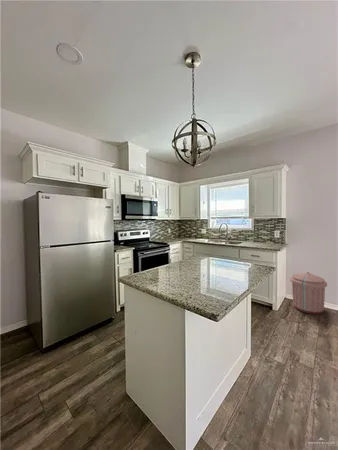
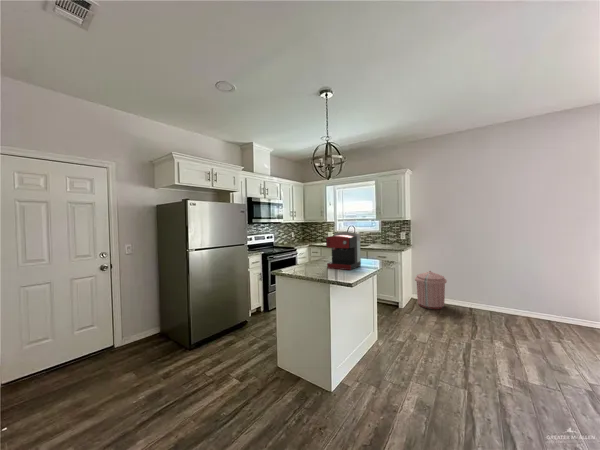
coffee maker: none [188,230,232,280] -> present [326,232,361,270]

